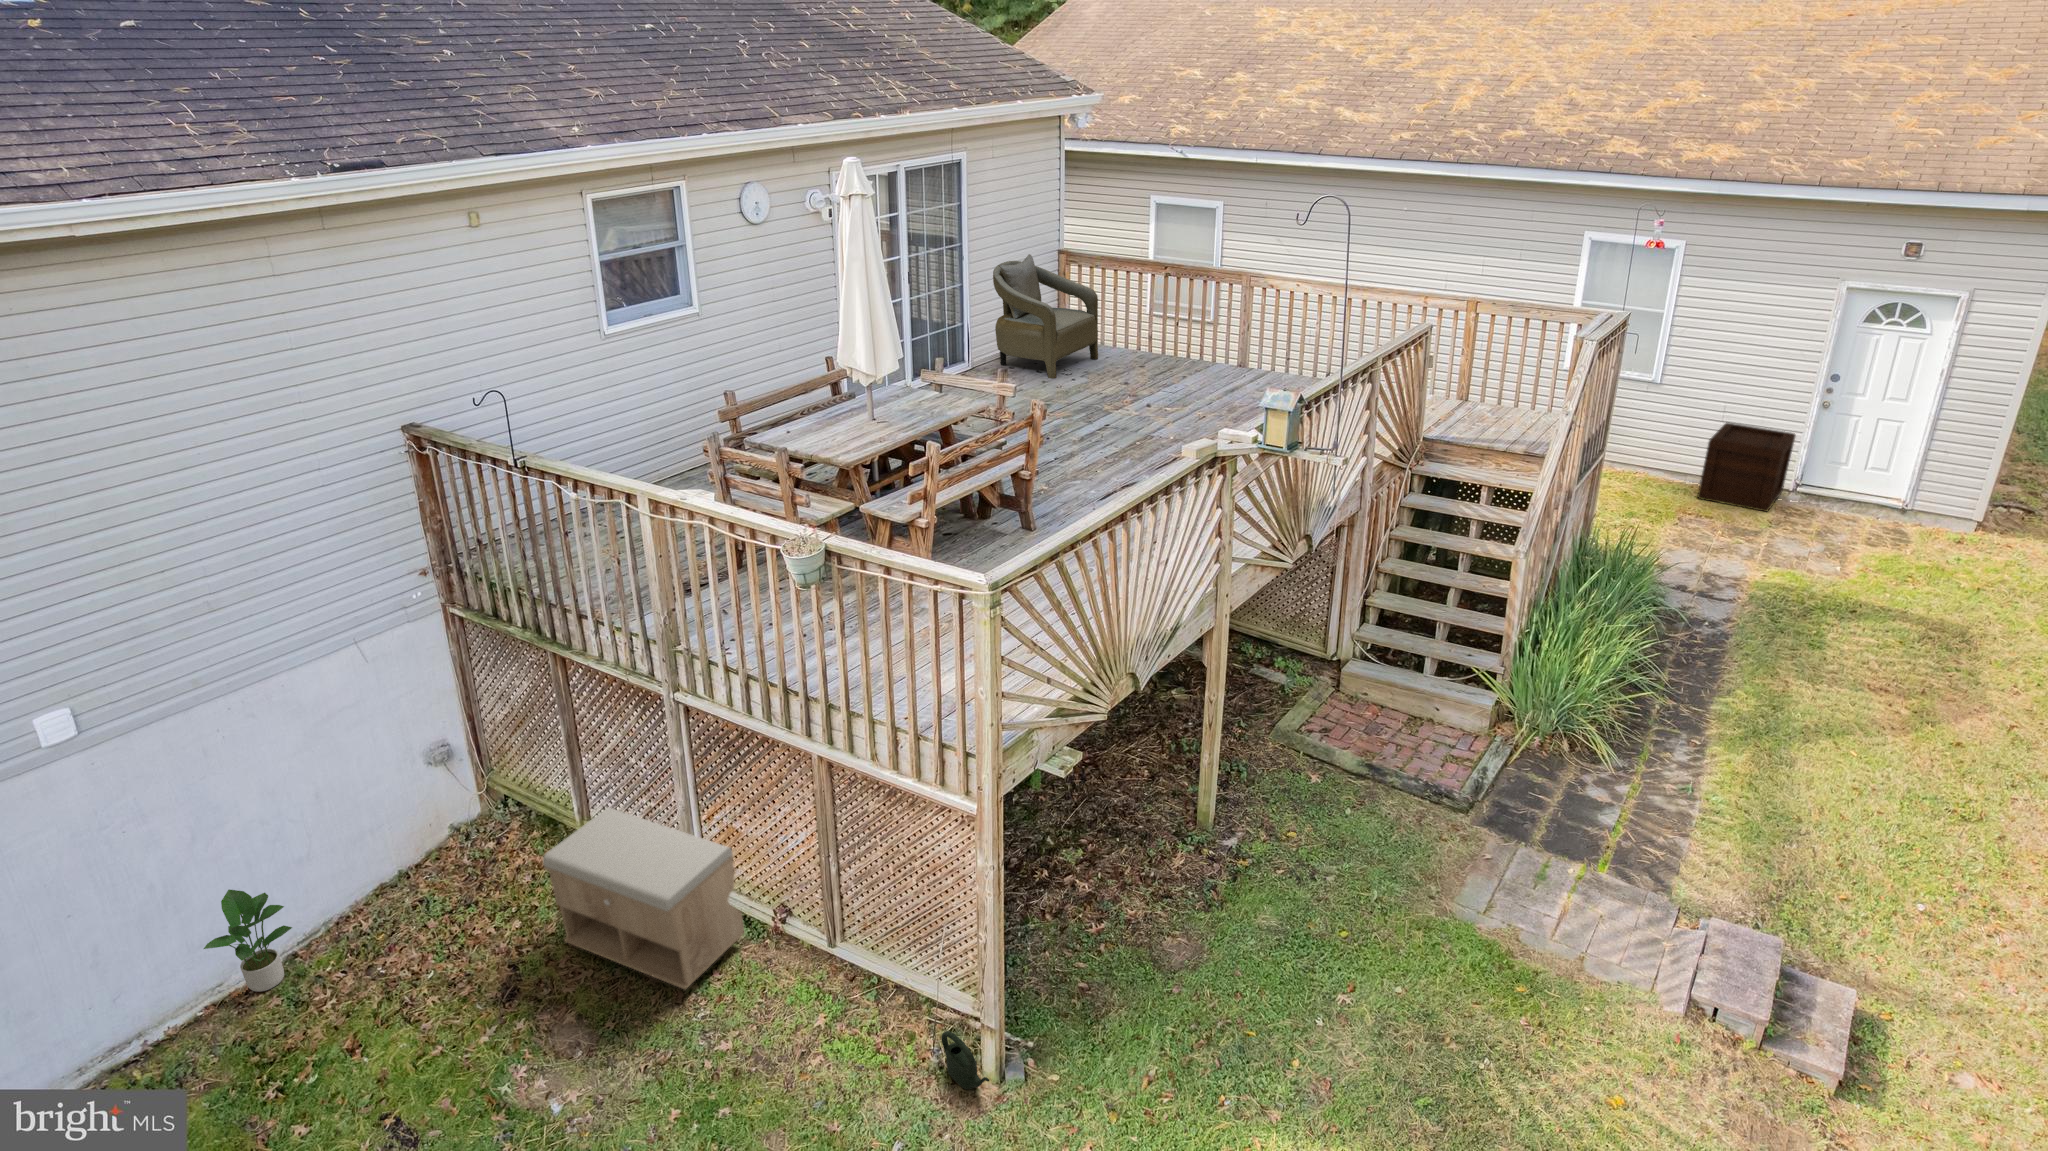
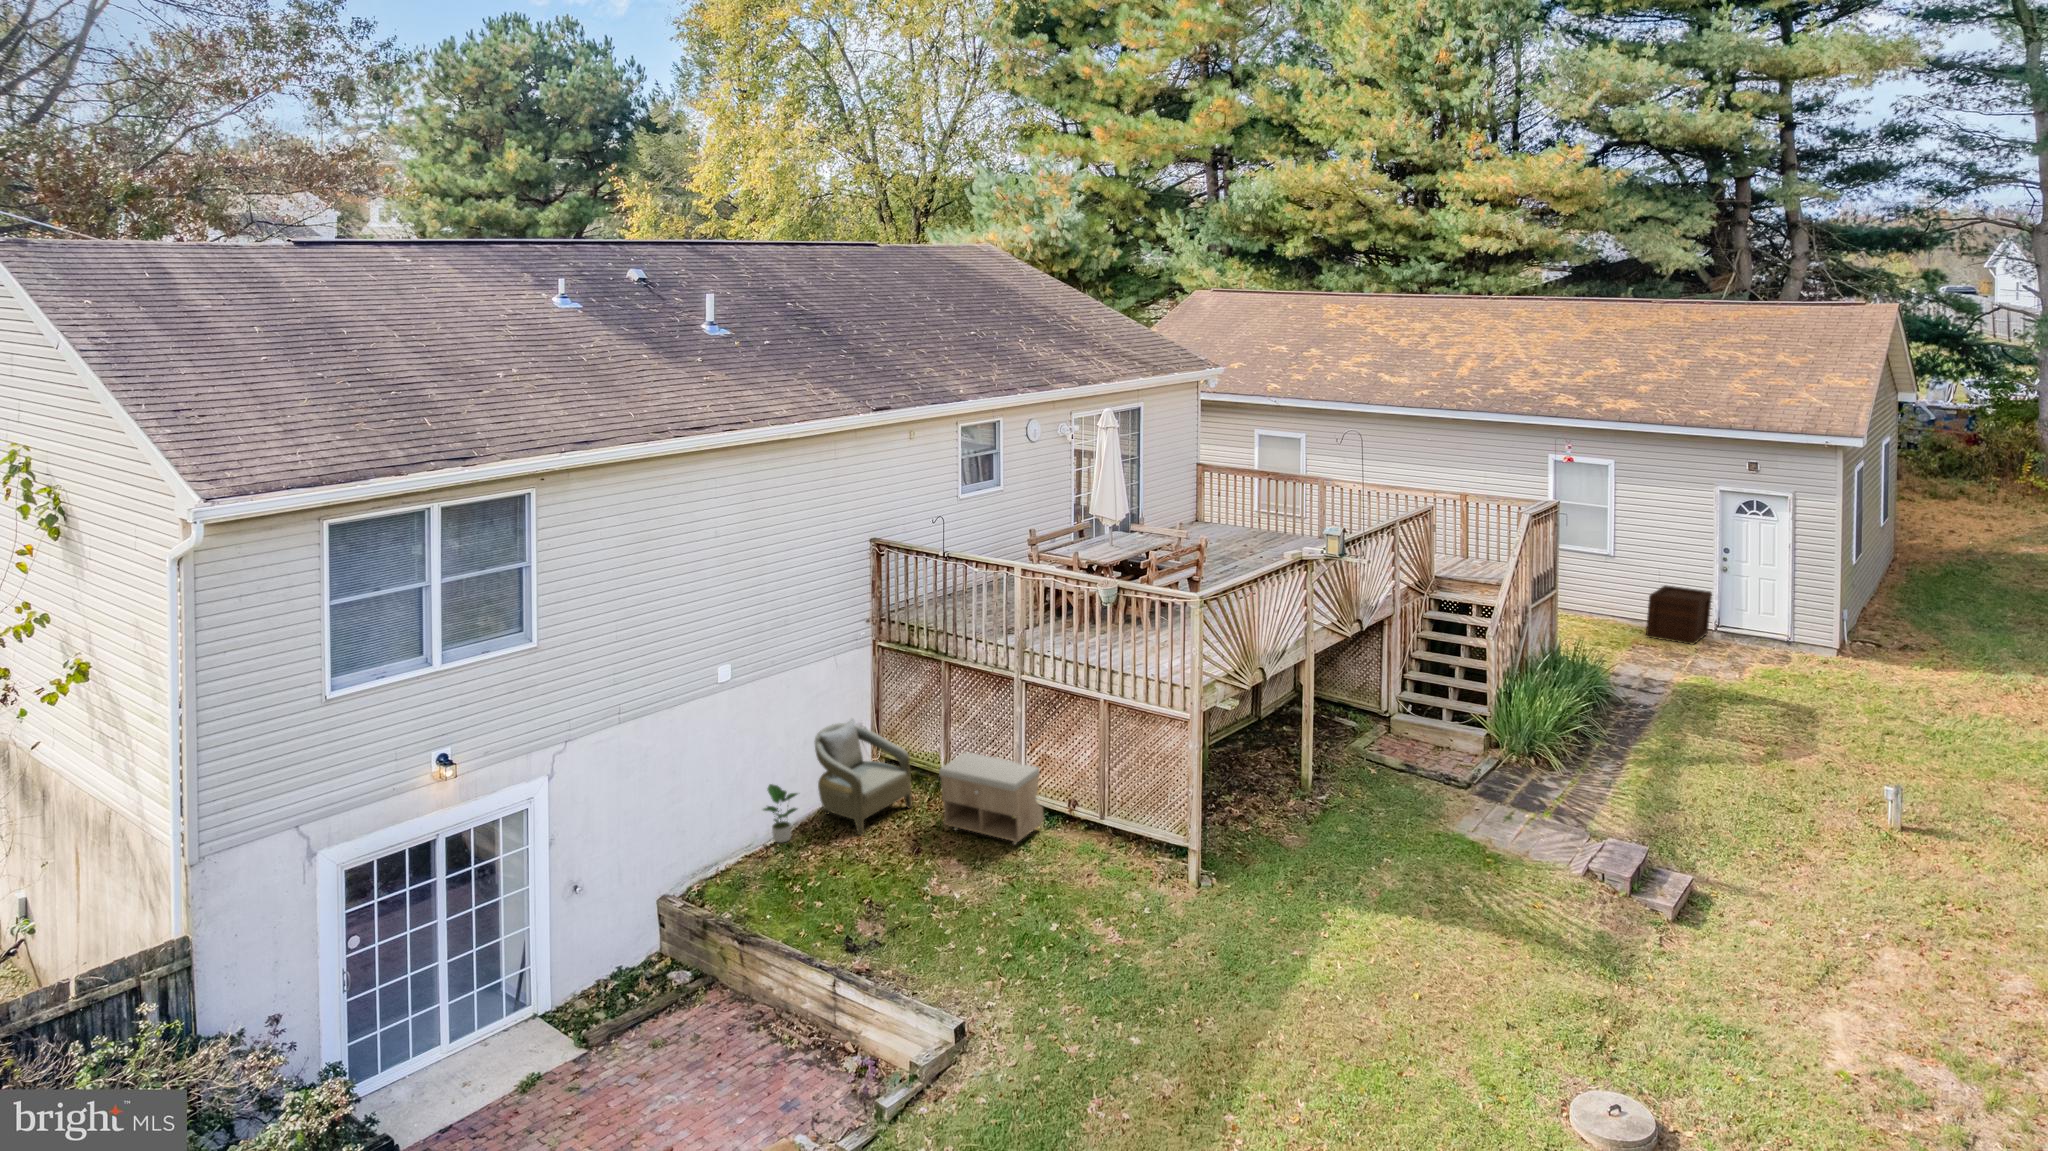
armchair: present [993,254,1098,379] -> present [815,718,912,835]
watering can: present [942,1031,989,1089] -> none [1165,852,1194,881]

